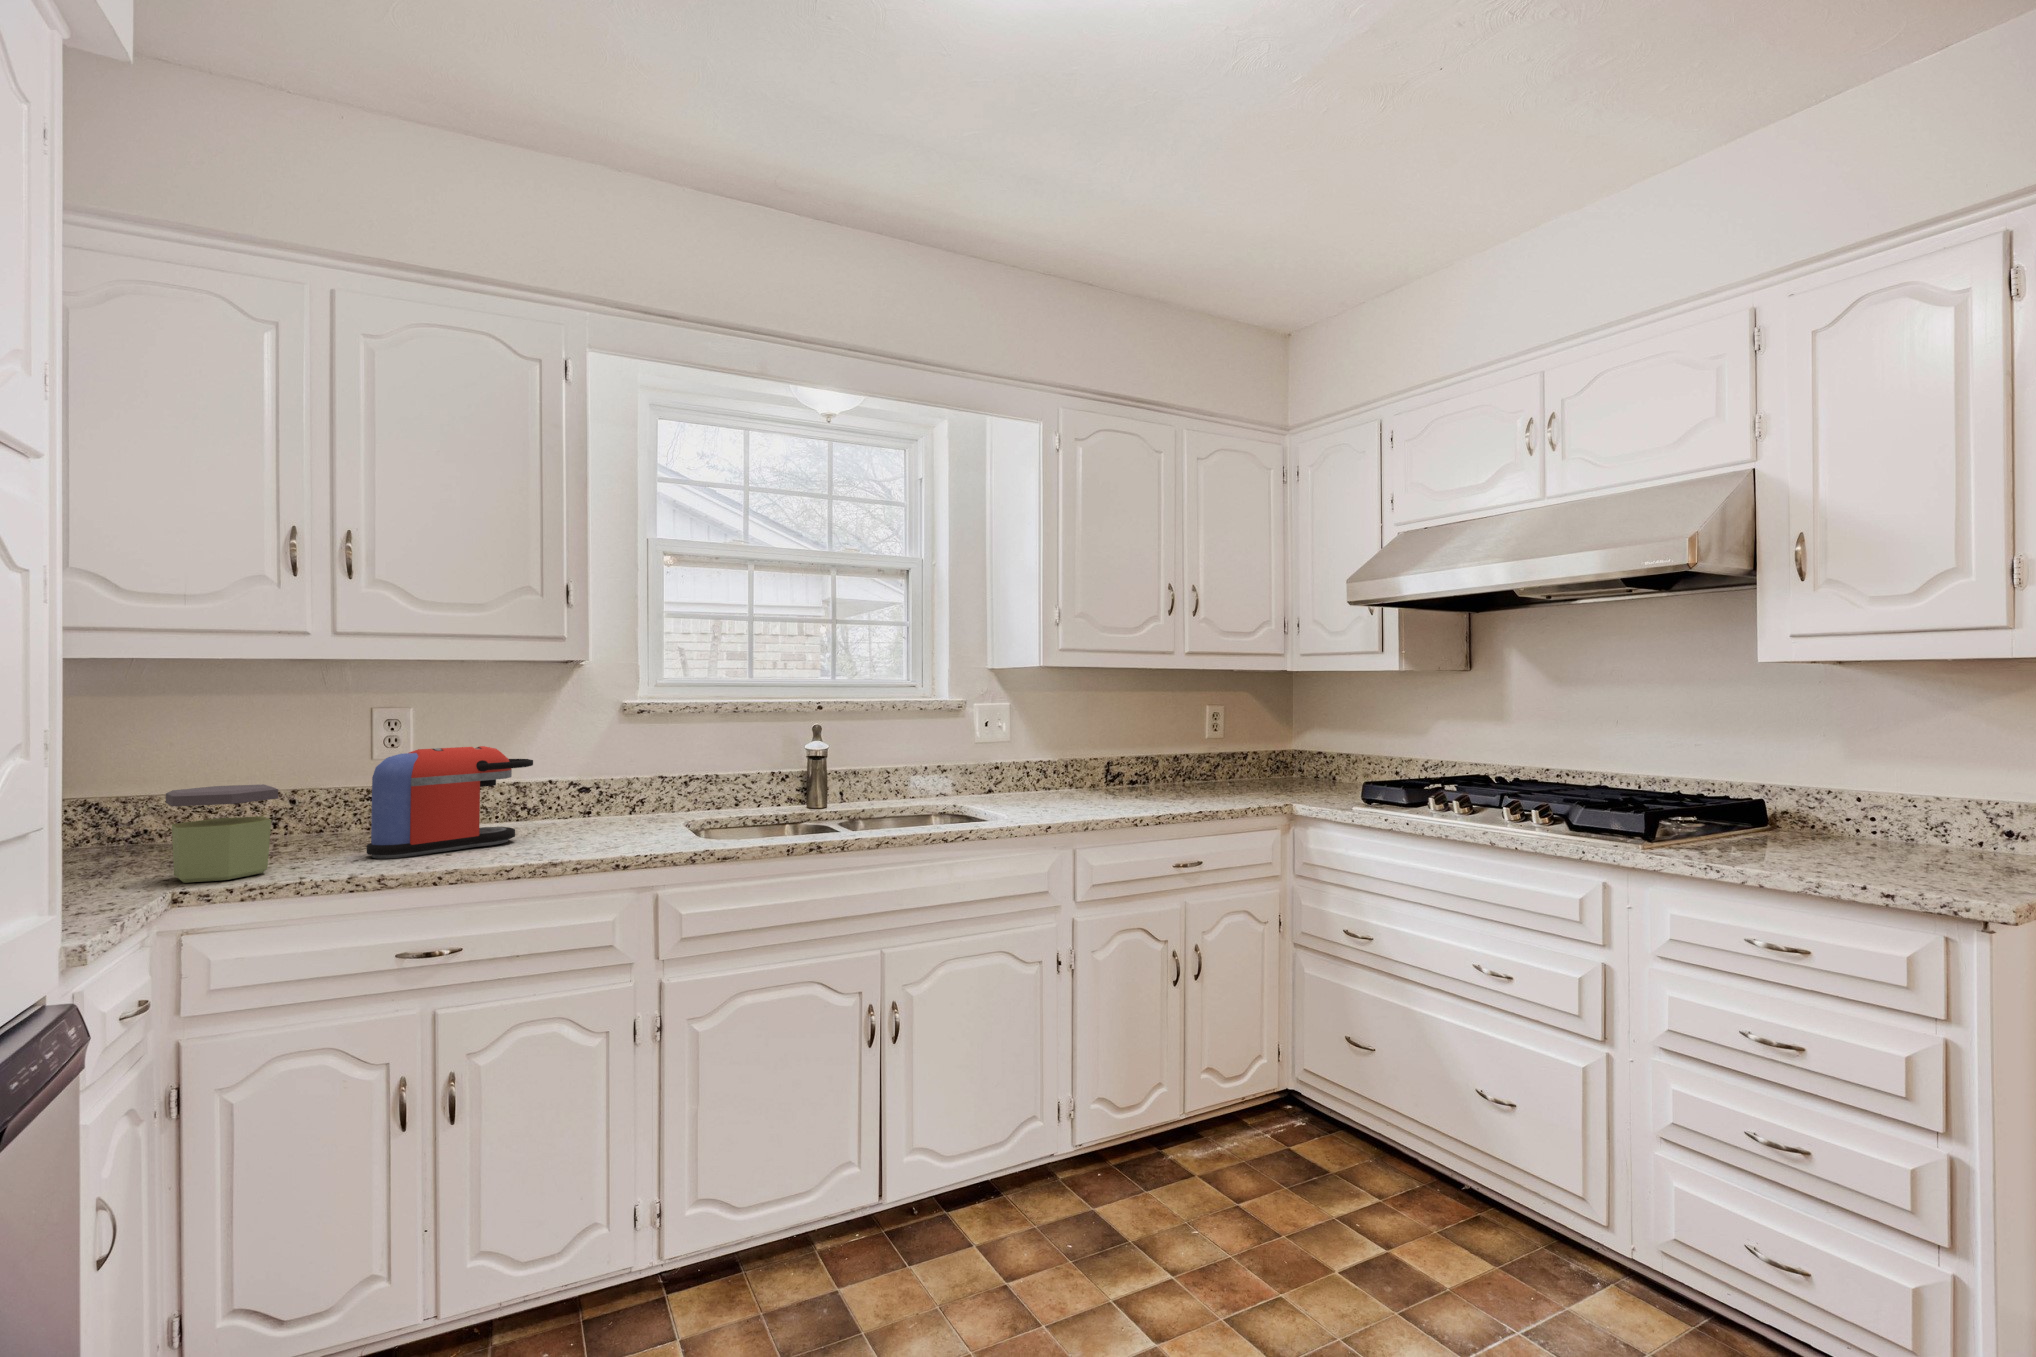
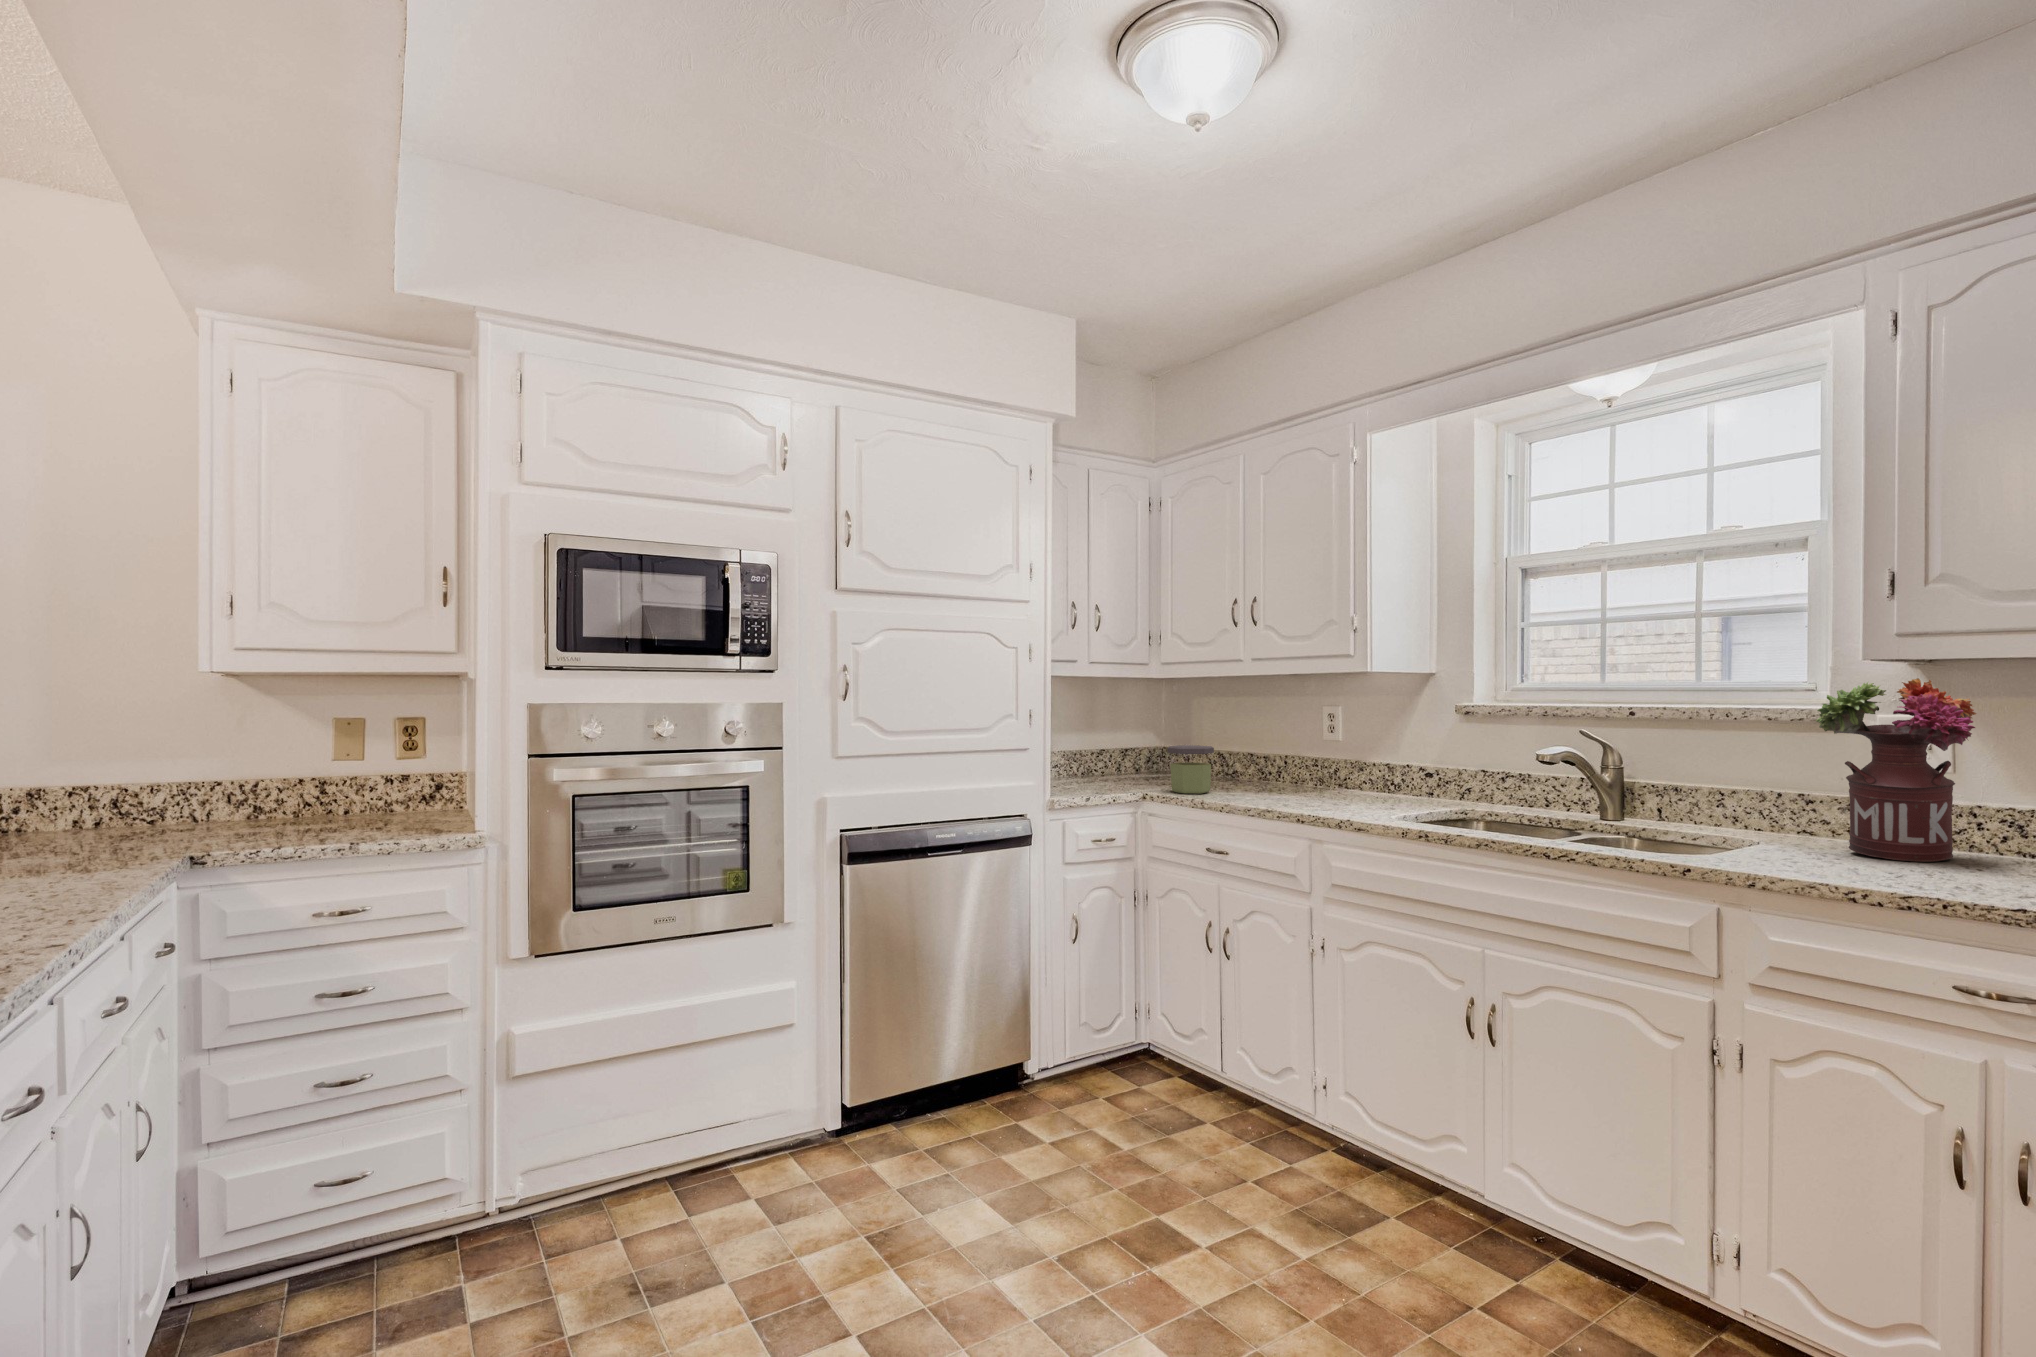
flower arrangement: none [1000,682,1079,800] -> present [1816,678,1976,862]
coffee maker: present [367,746,533,859] -> none [1253,732,1351,801]

